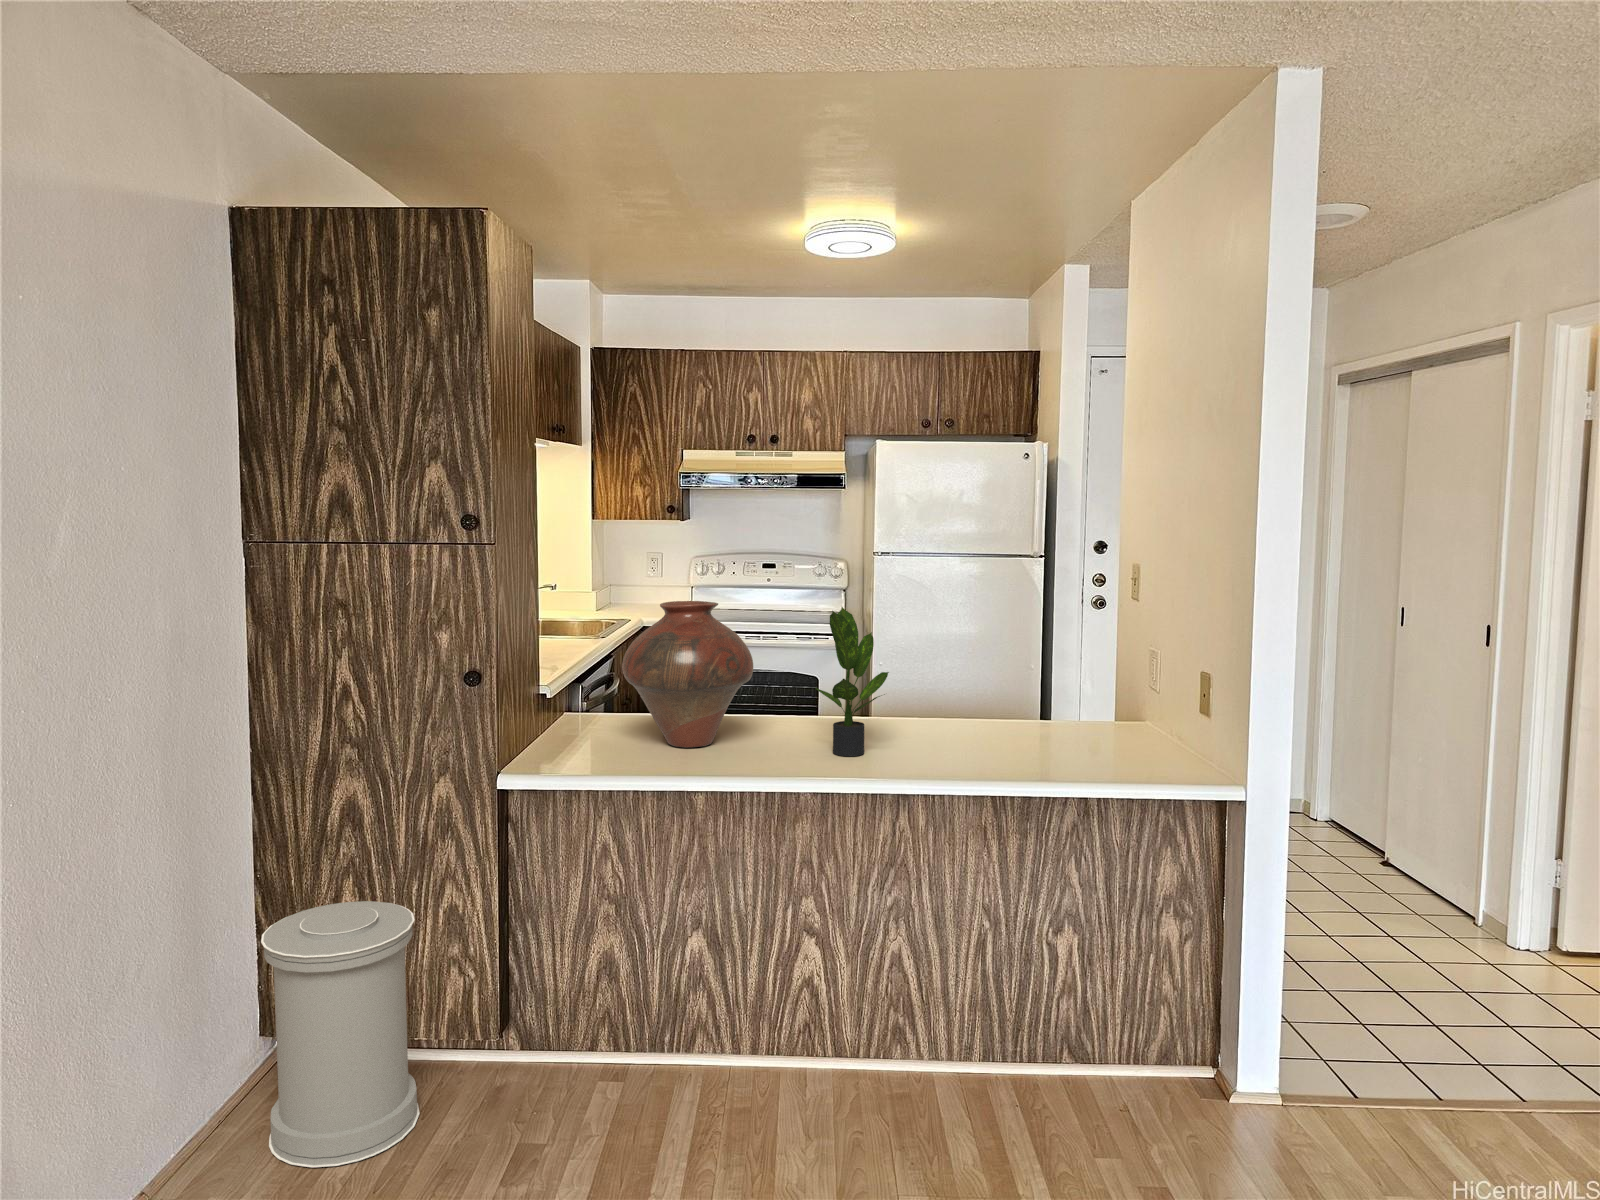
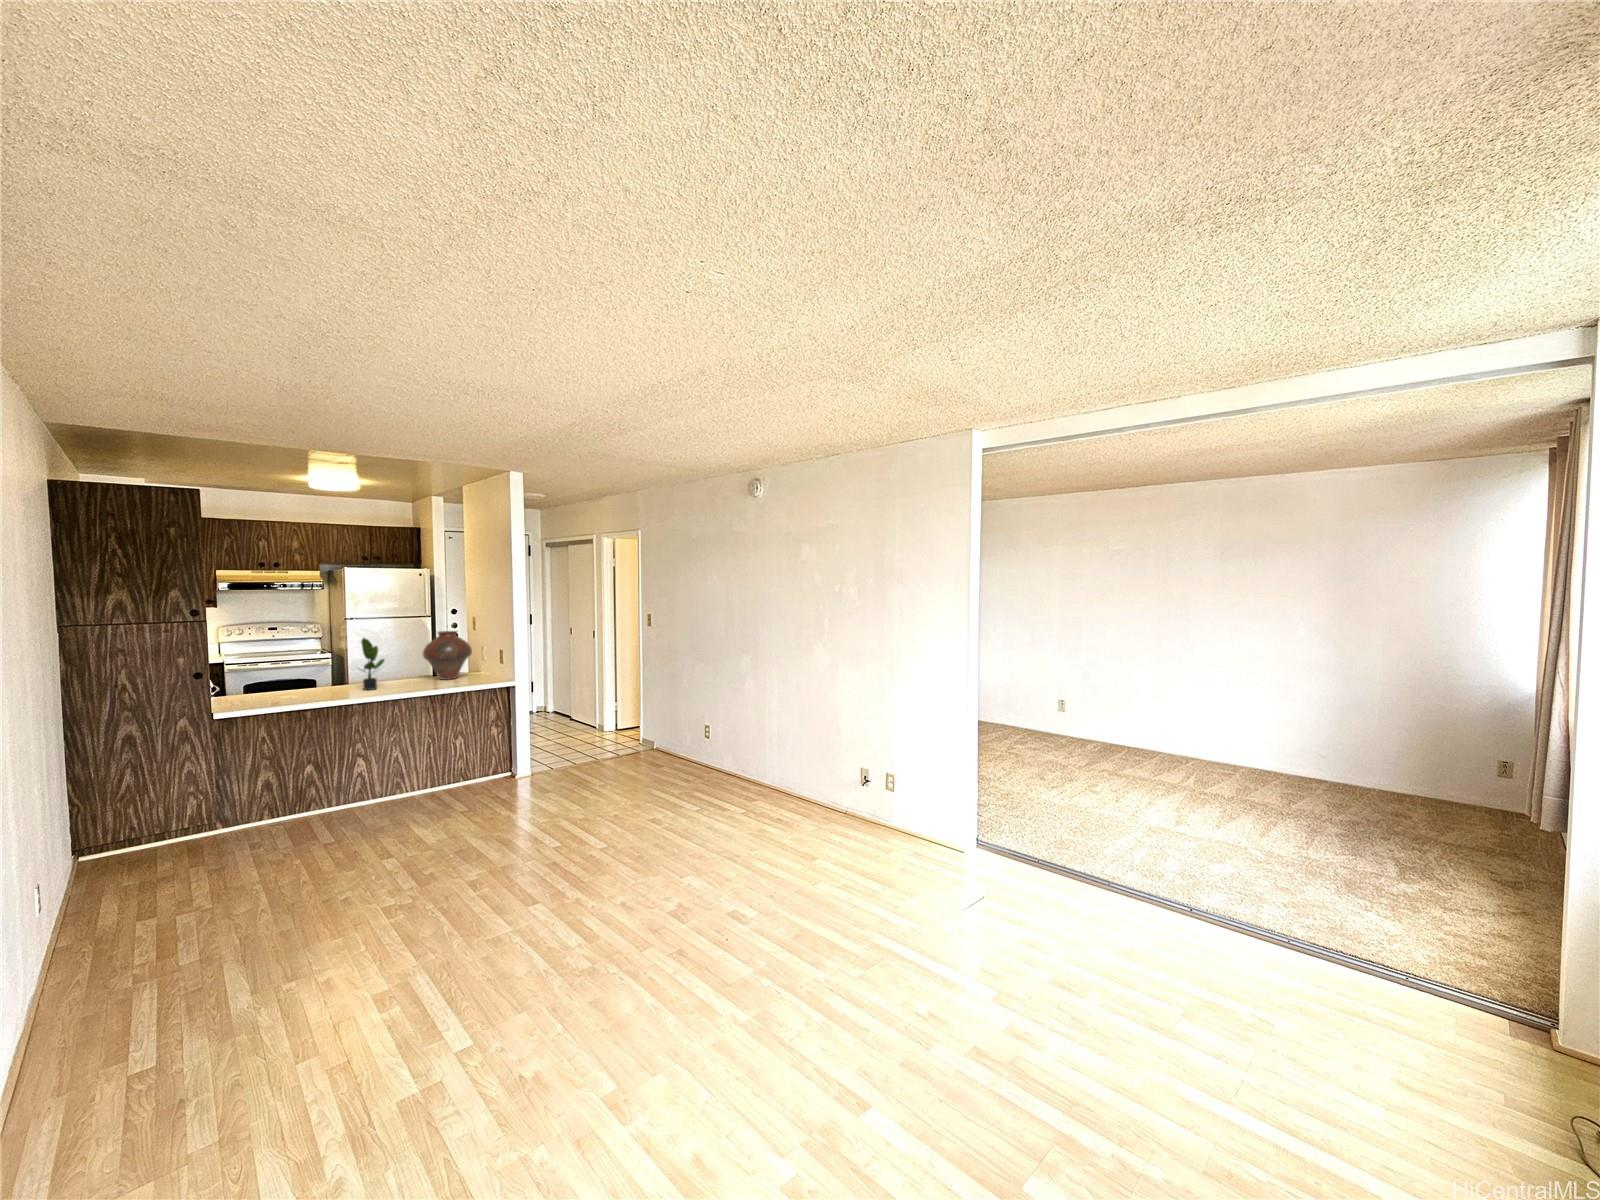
vase: present [622,601,753,748] -> present [423,631,472,680]
trash can: present [261,901,420,1168] -> none [104,772,188,876]

